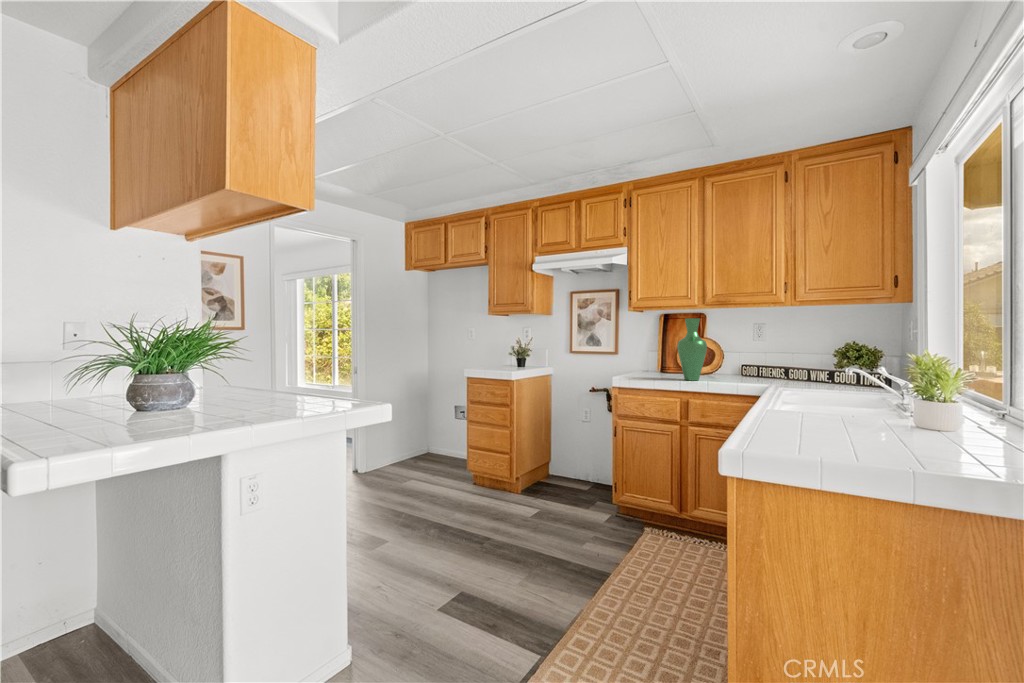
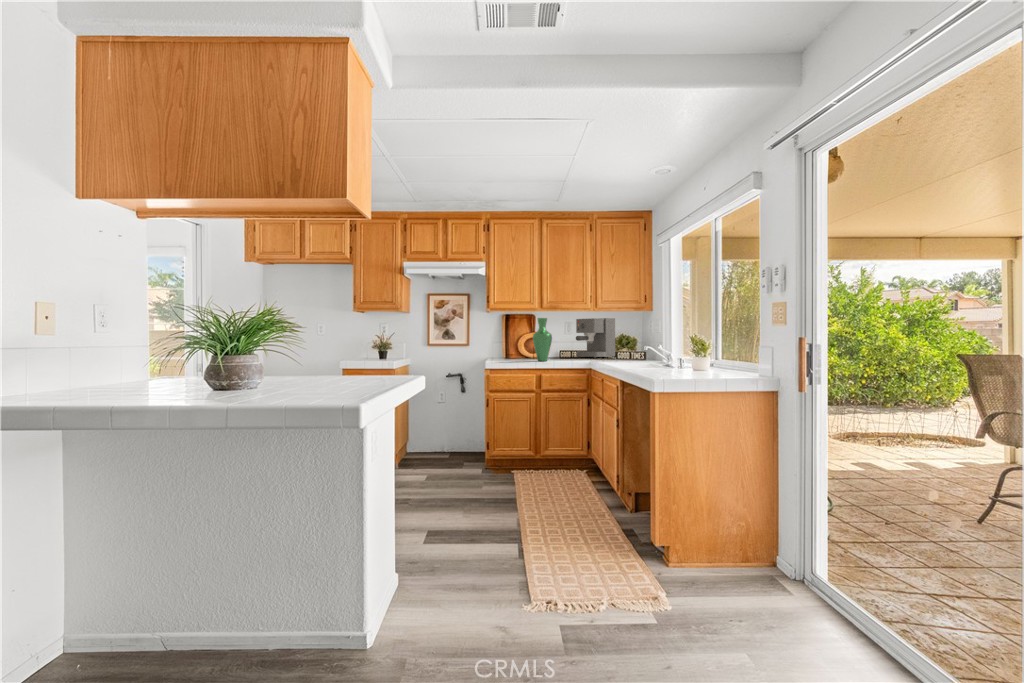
coffee maker: none [756,318,832,379] -> present [576,318,615,358]

